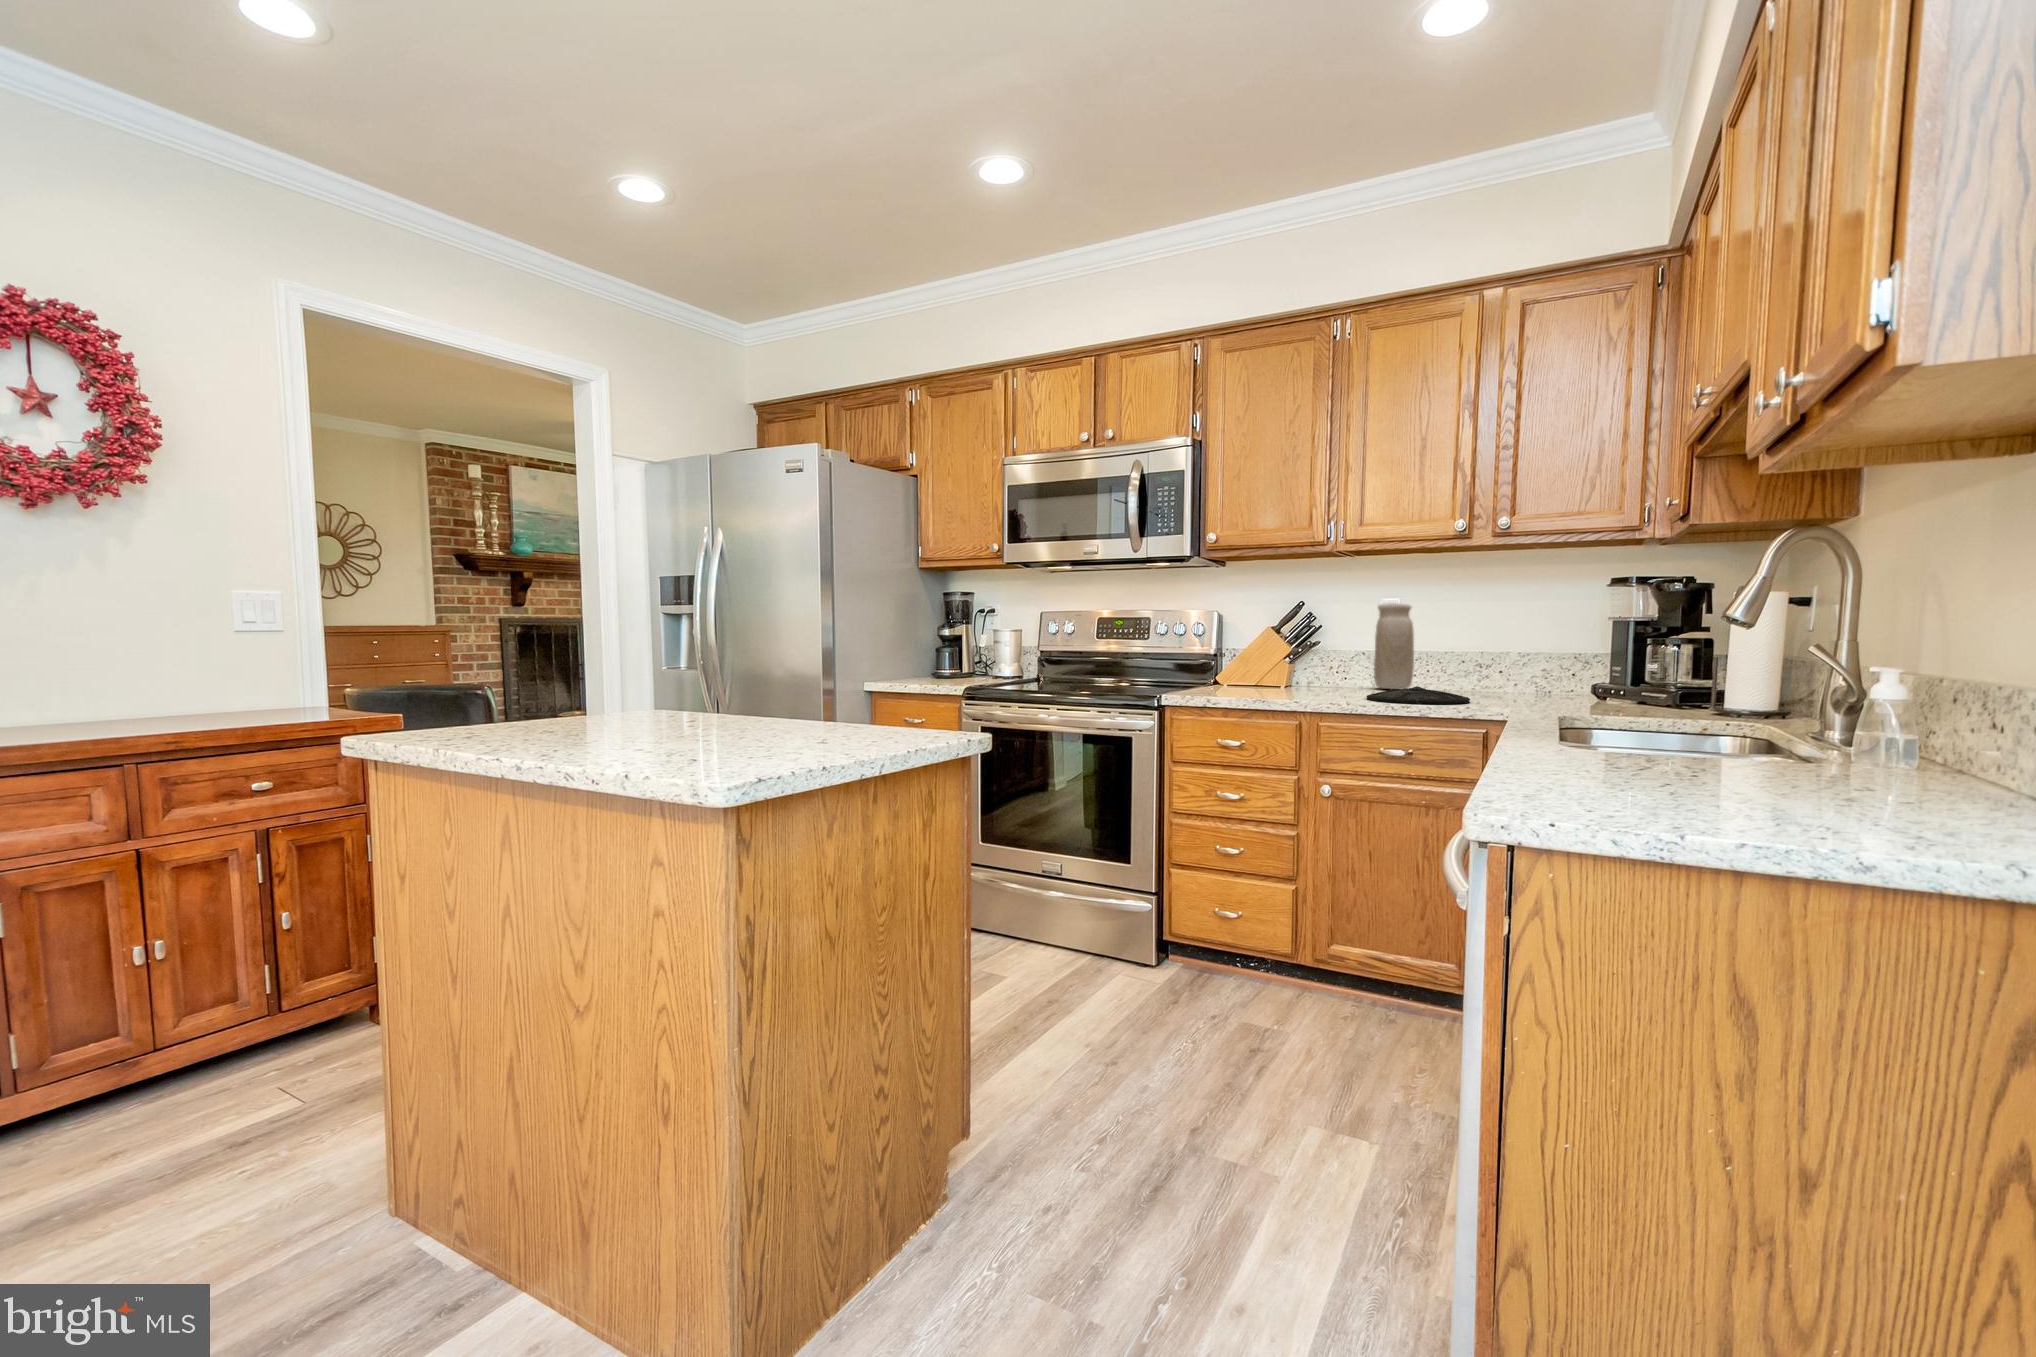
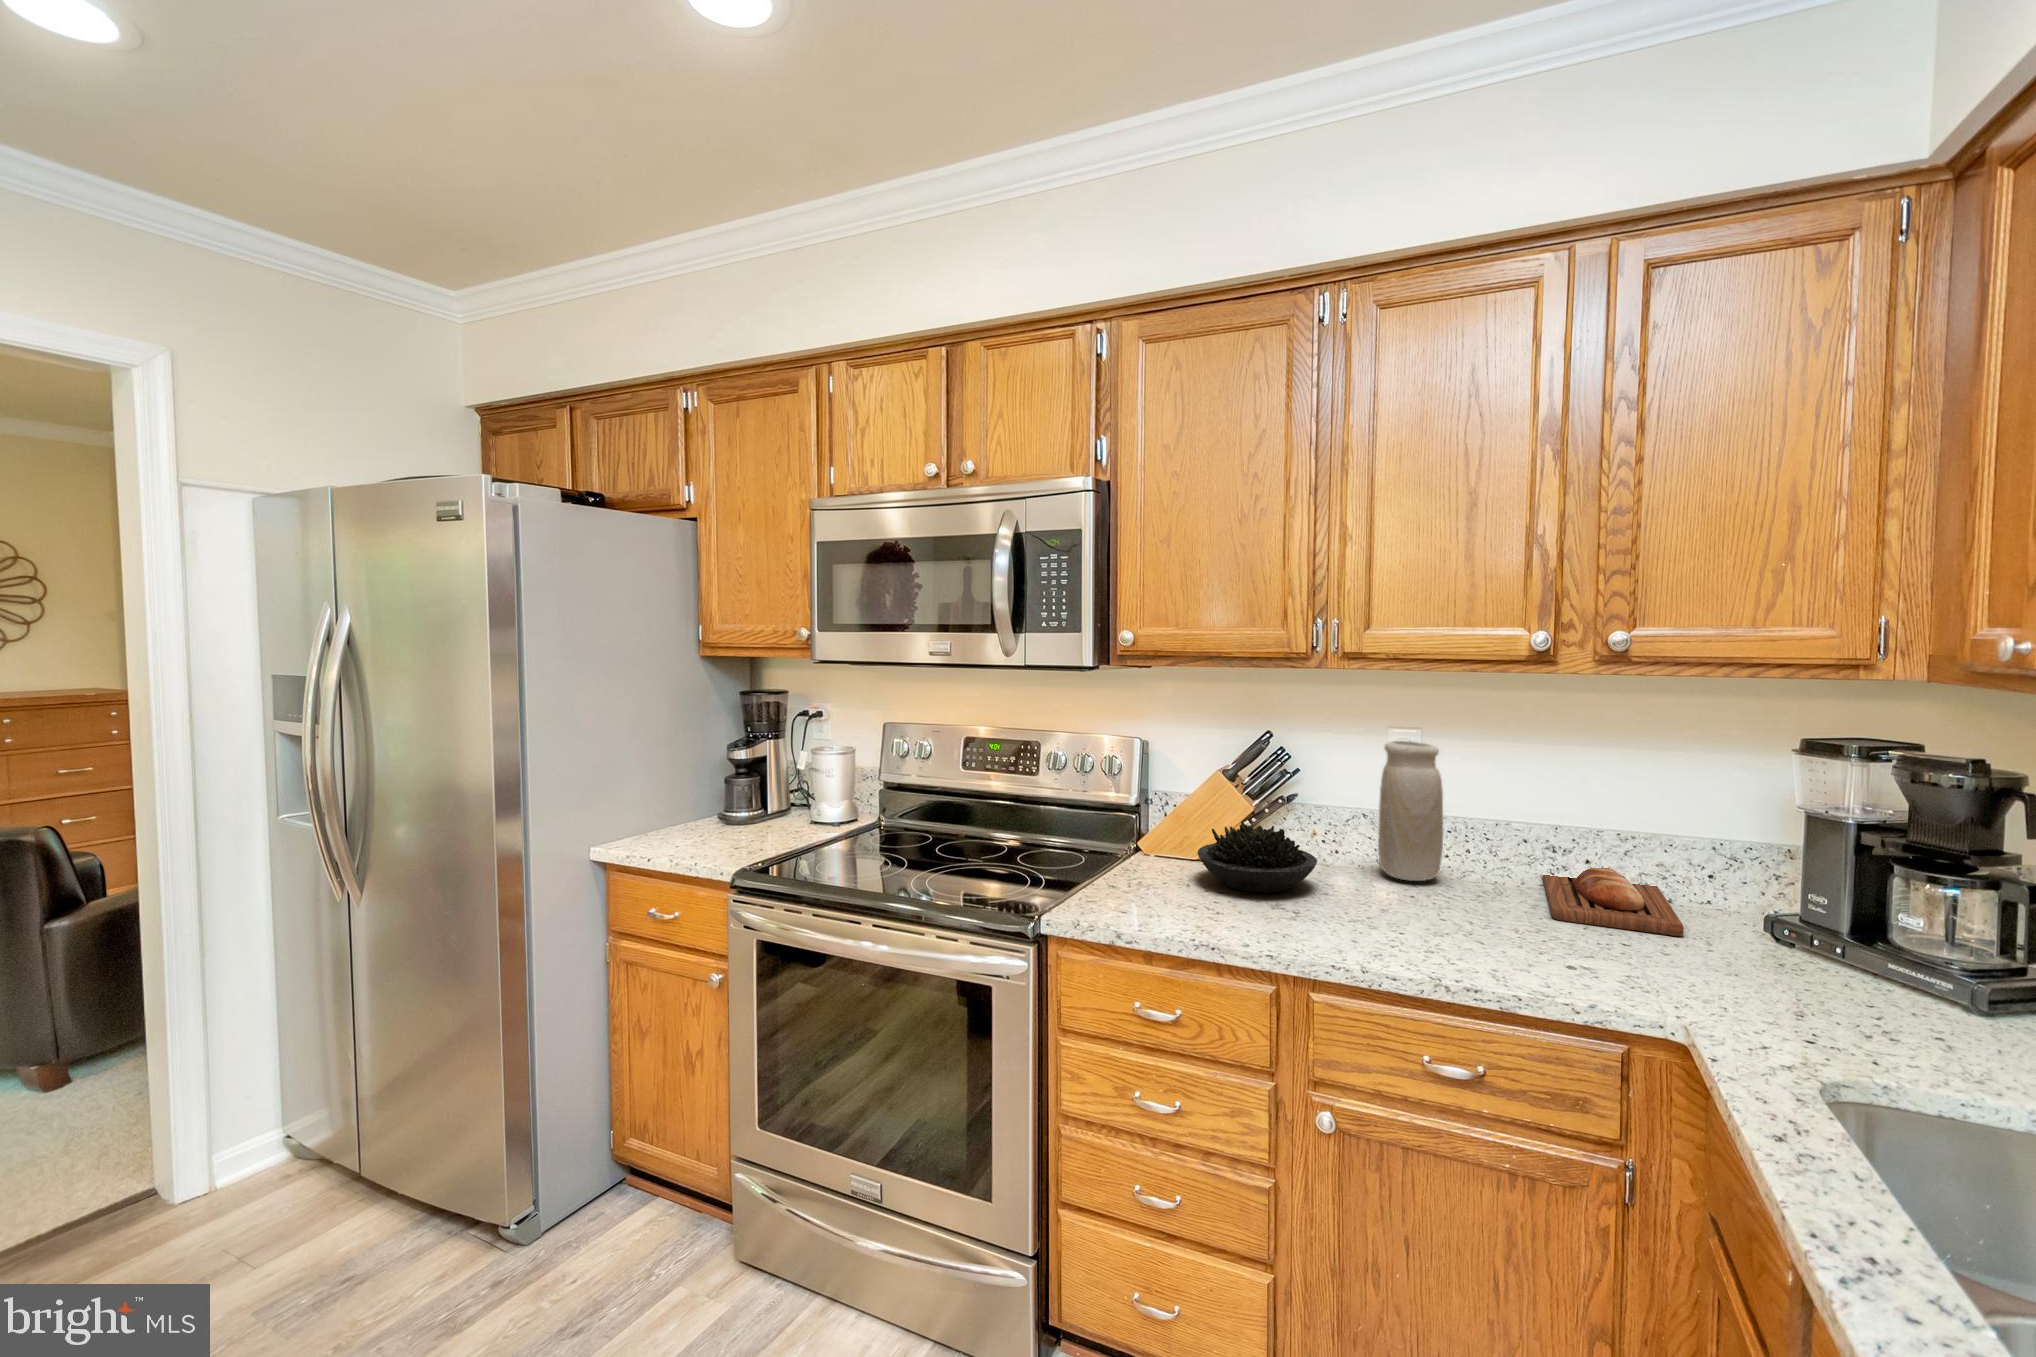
succulent plant: none [1256,652,1331,691] -> present [1198,821,1317,893]
bread loaf: none [1471,673,1549,699] -> present [1543,867,1684,936]
plate: present [1366,686,1470,704] -> none [1391,923,1582,990]

